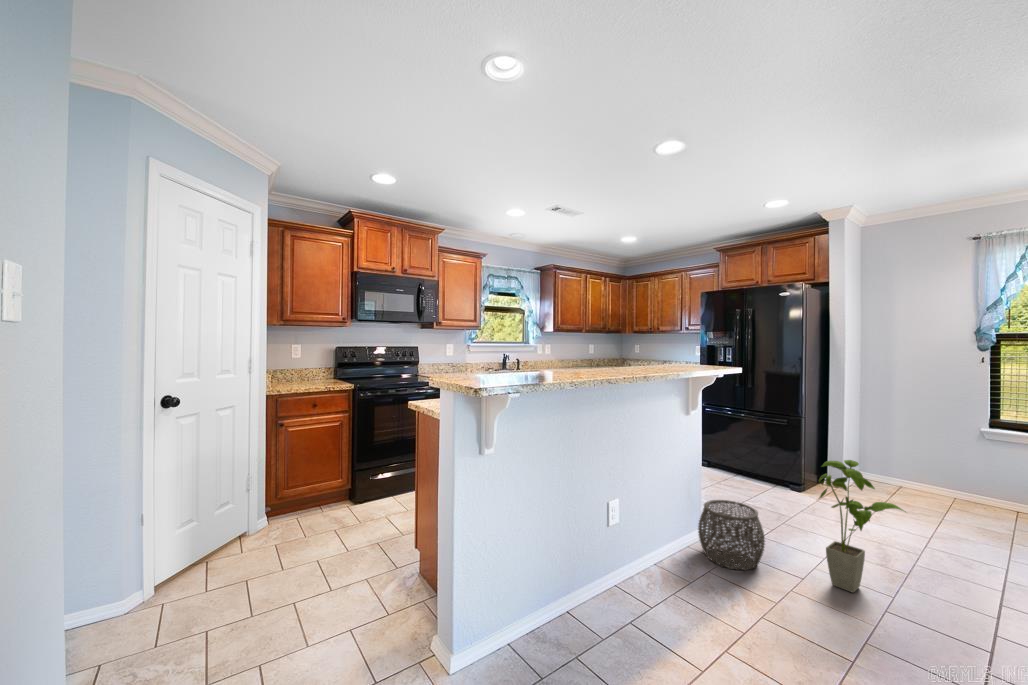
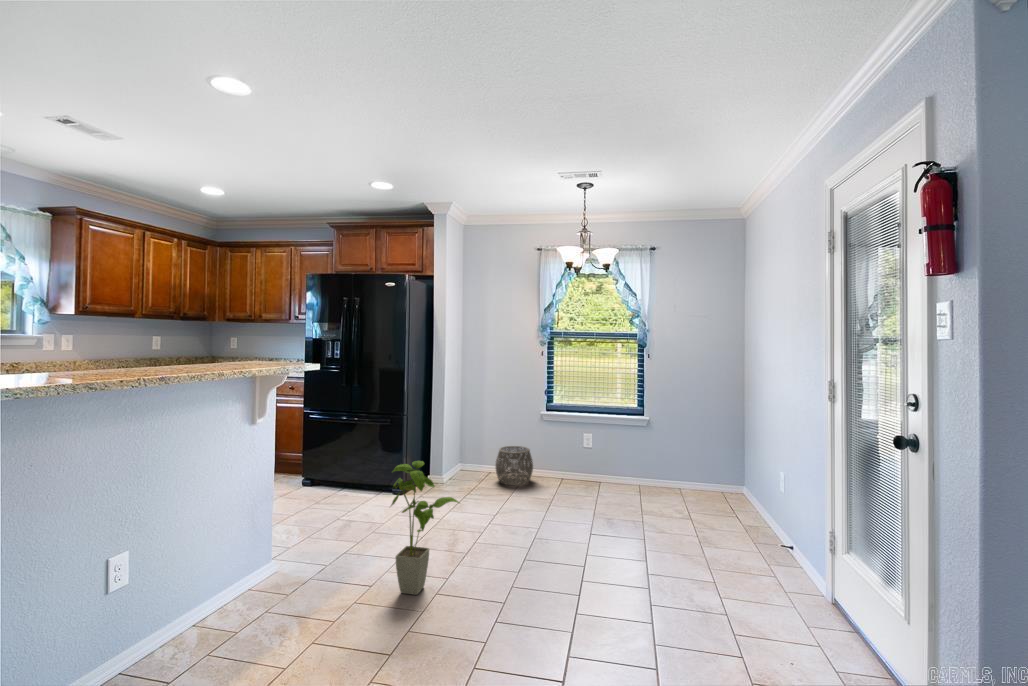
woven basket: present [698,500,765,570] -> present [496,446,533,485]

